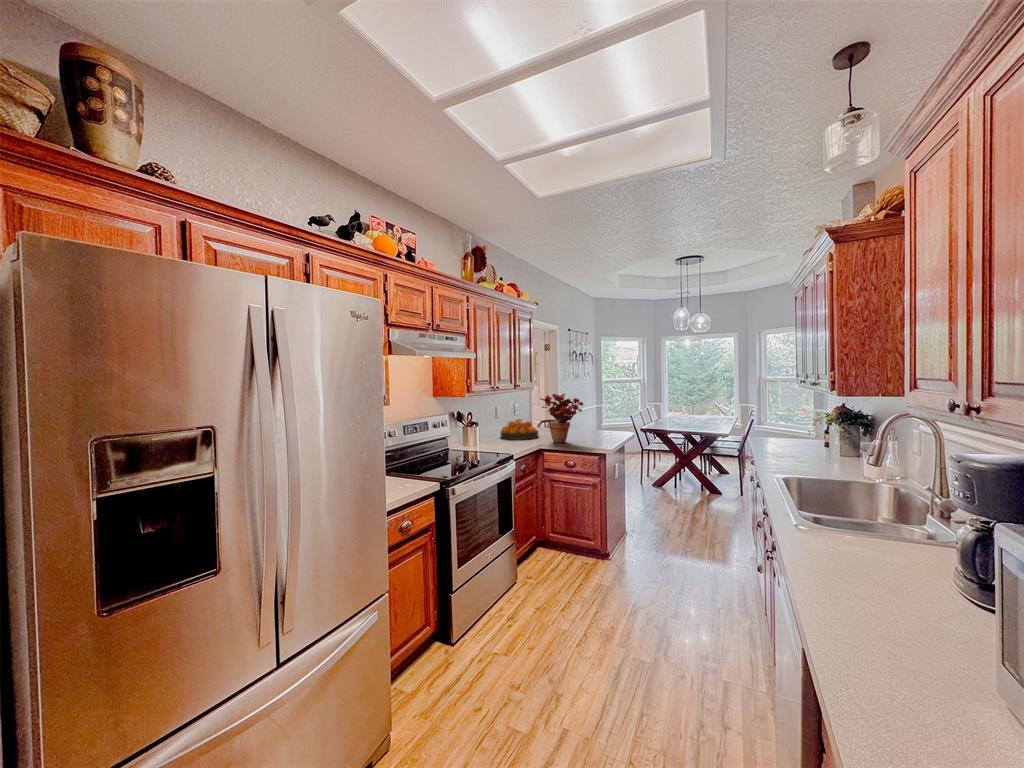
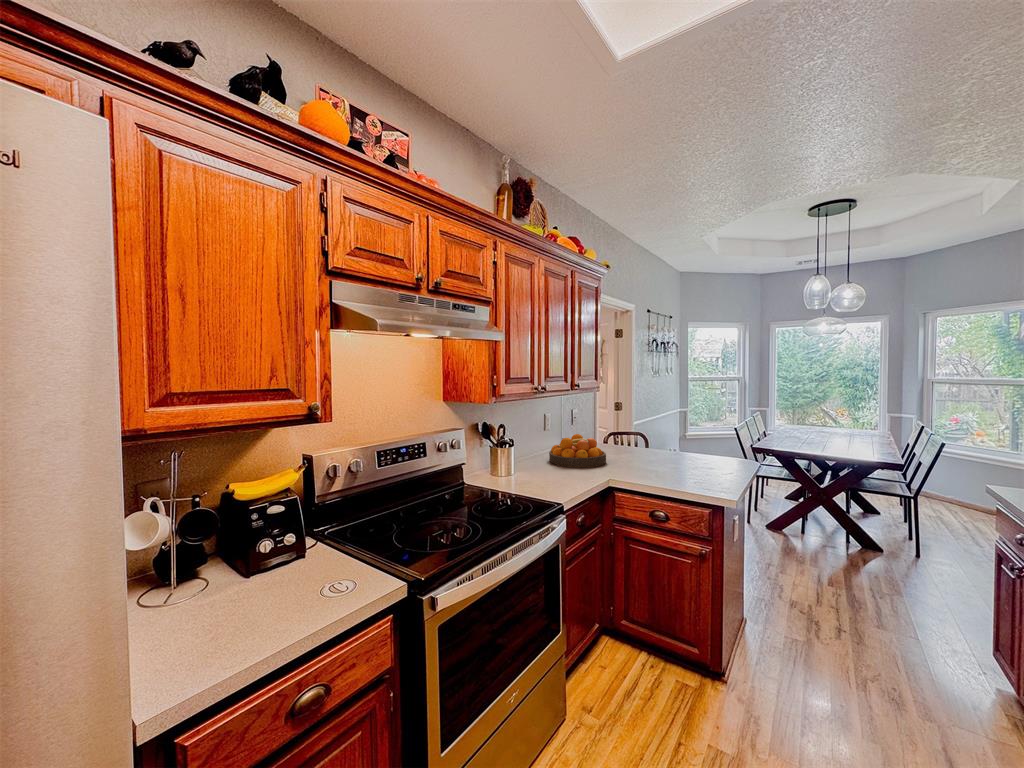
potted plant: present [540,394,583,443] -> none [610,400,684,479]

